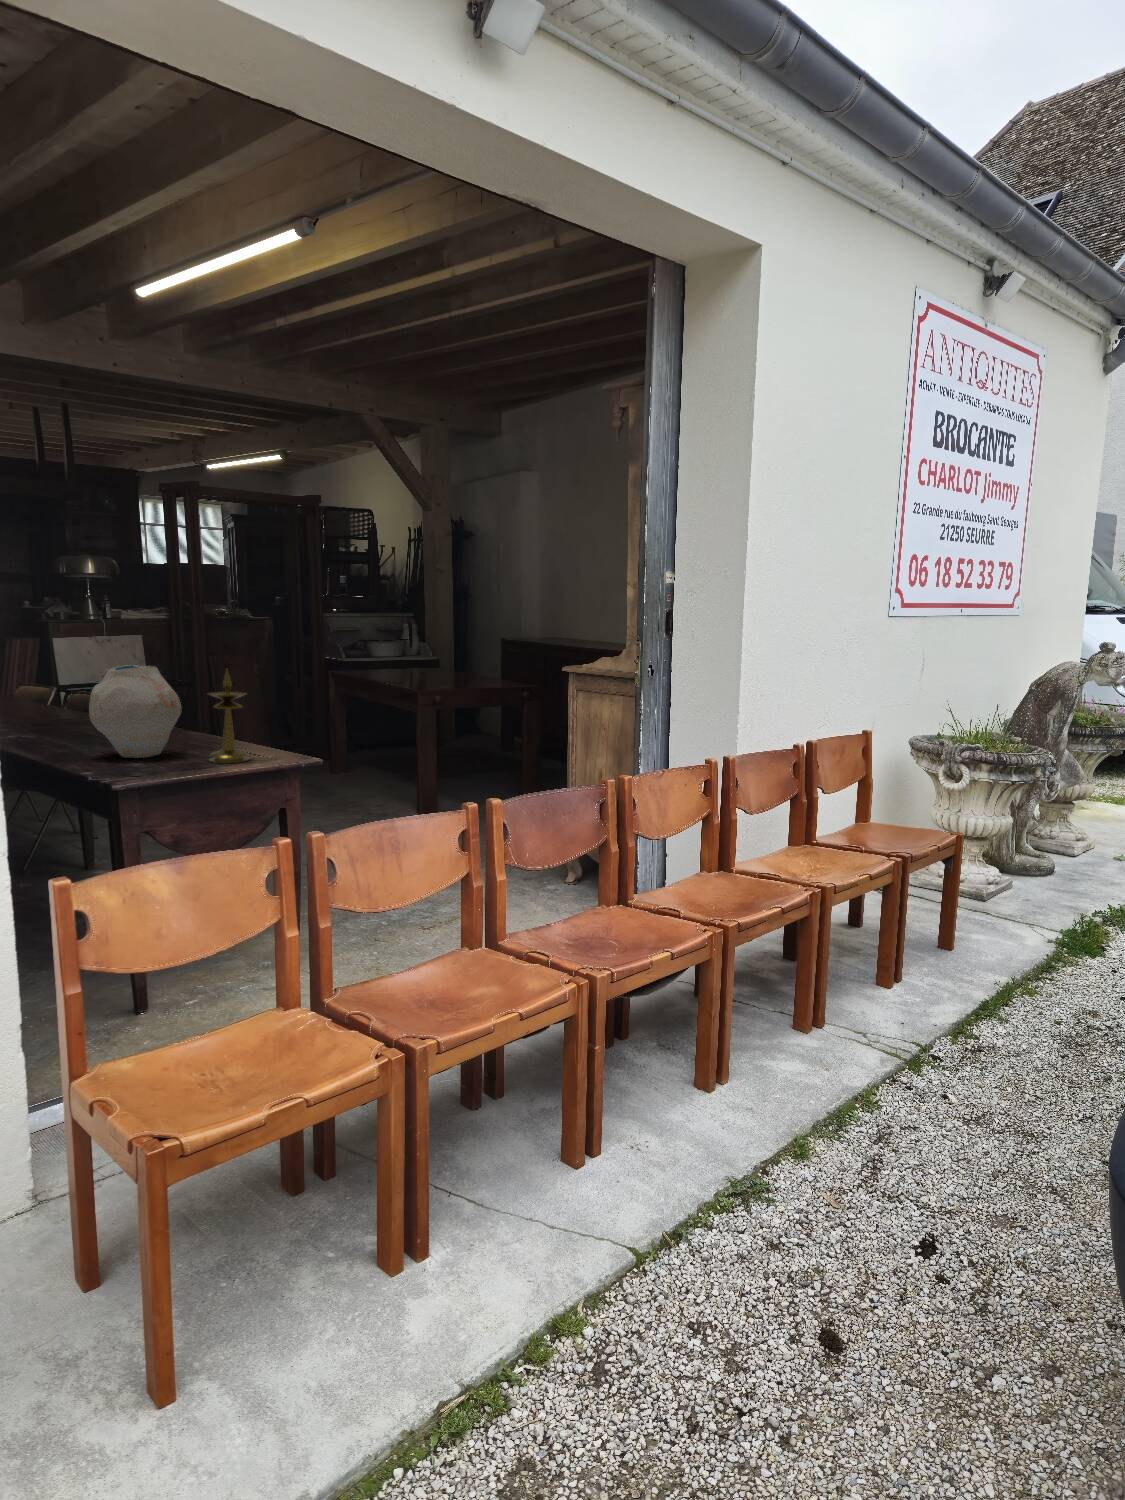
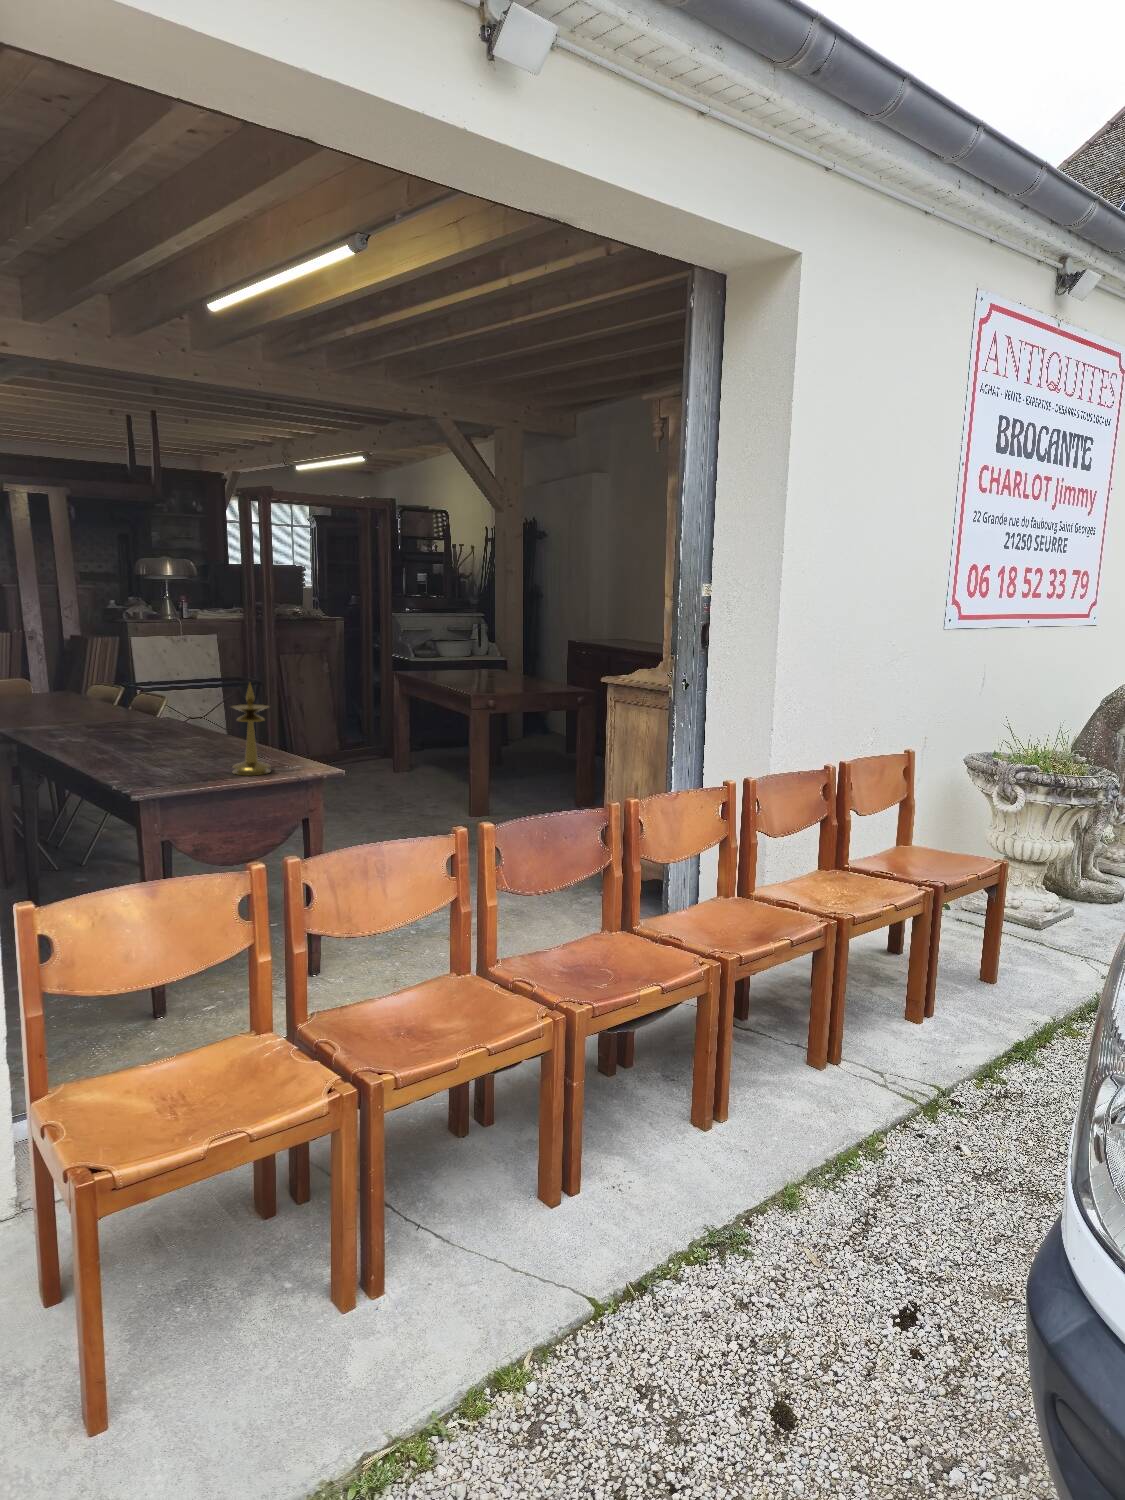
vase: present [89,665,181,758] -> none [120,677,208,768]

